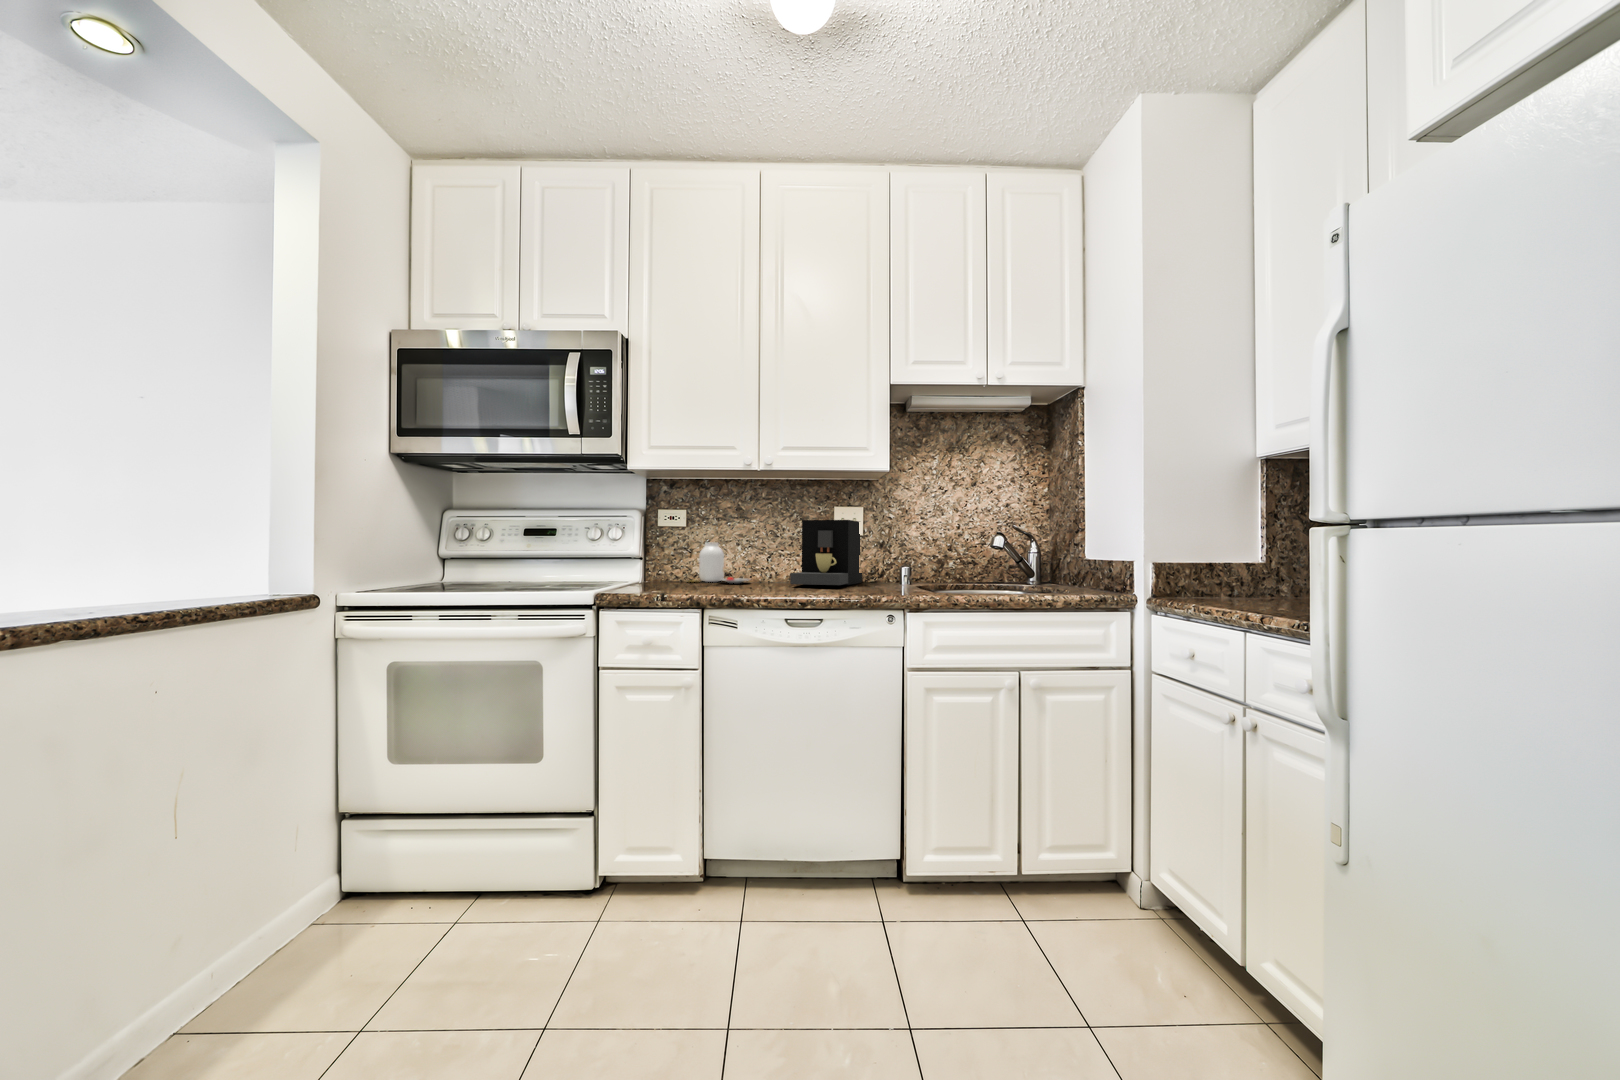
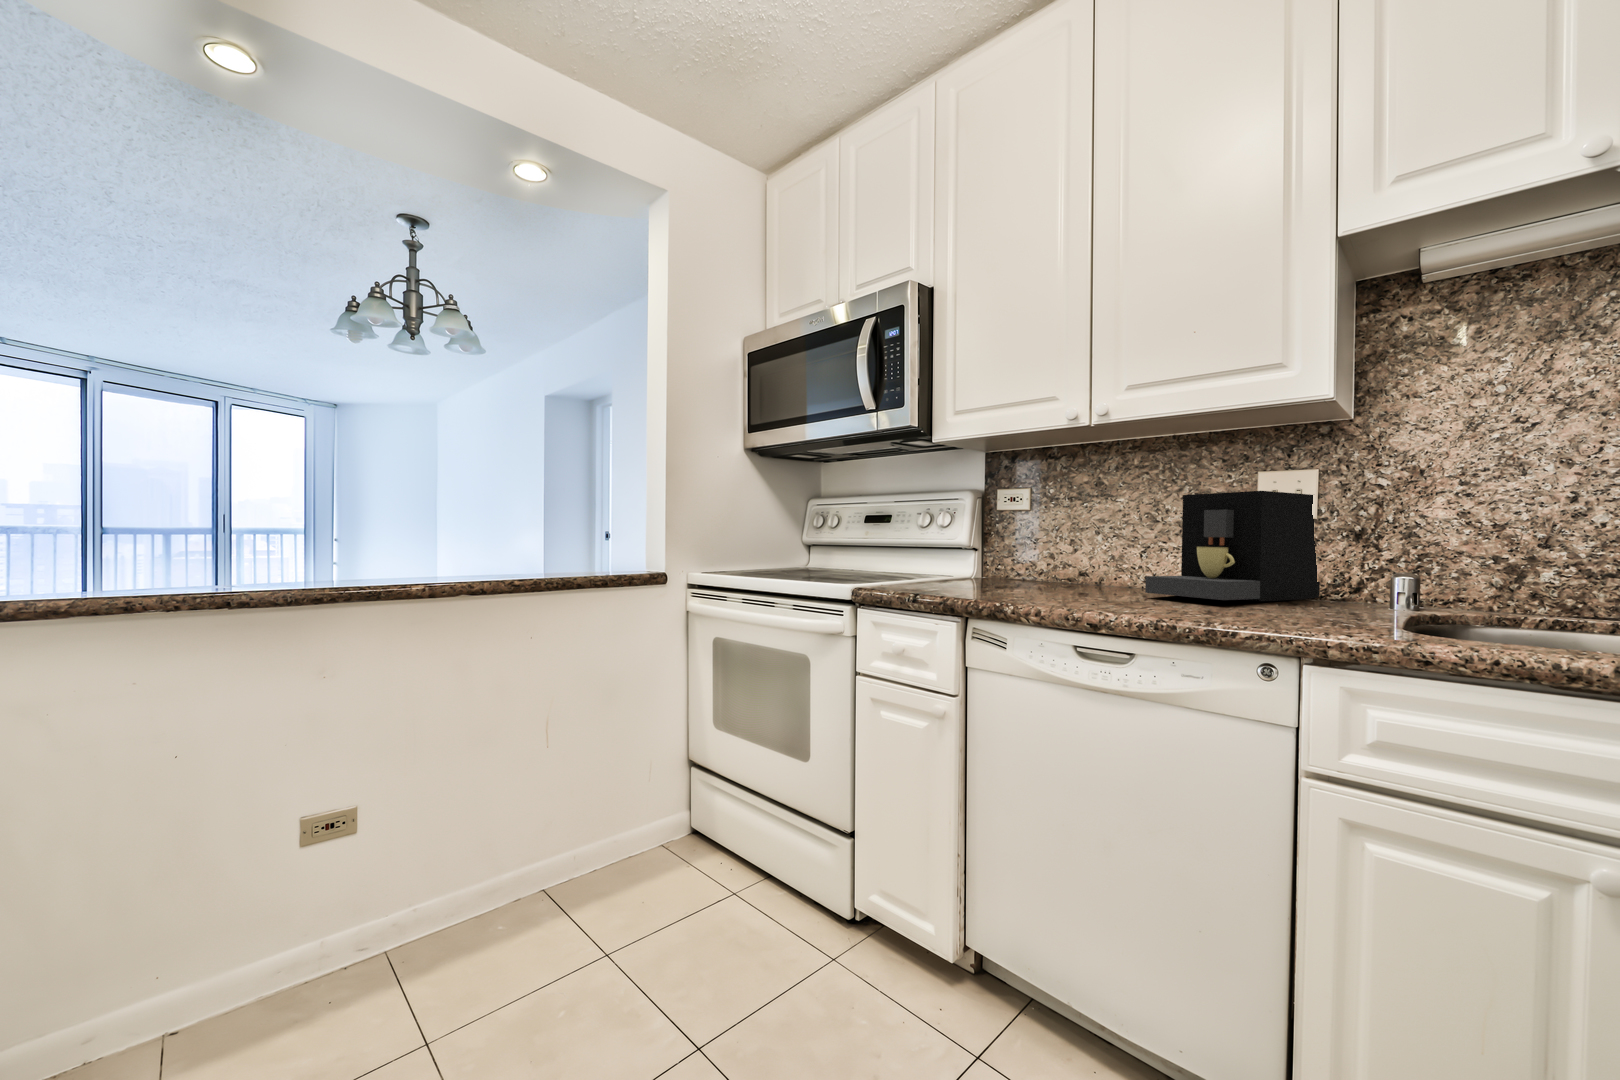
jar: present [690,542,747,583] -> none [1025,531,1109,586]

